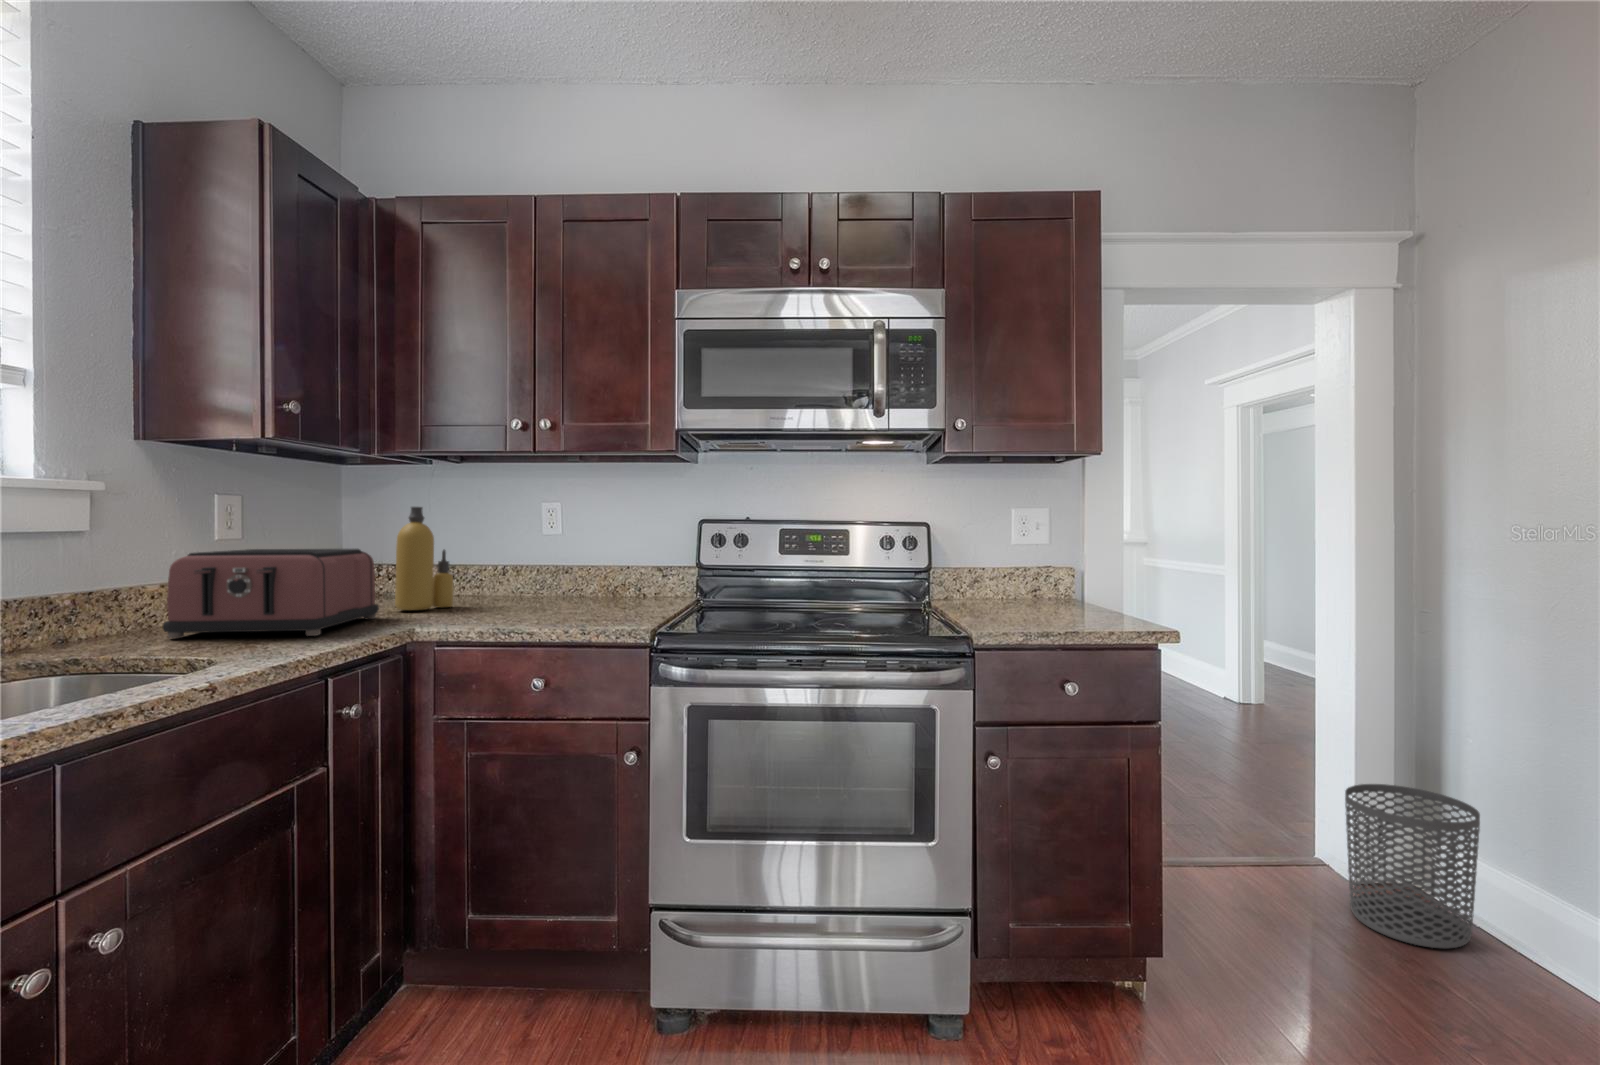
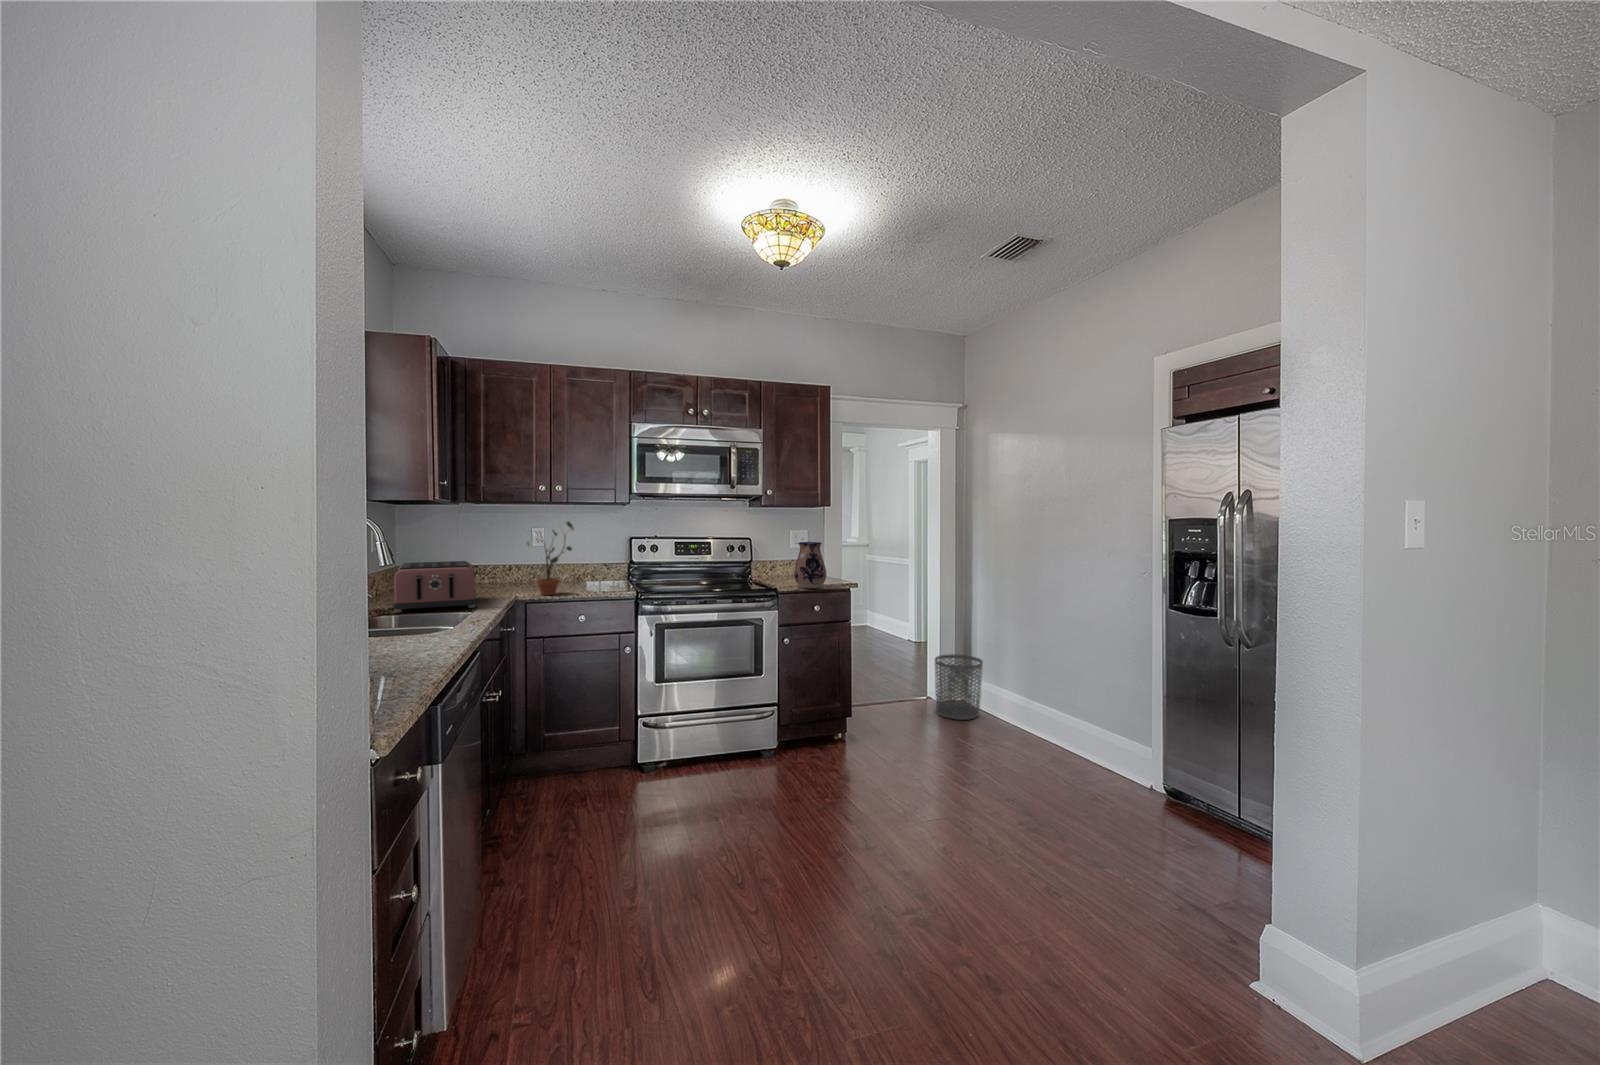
potted plant: none [468,484,581,618] -> present [527,522,574,595]
bottle: present [395,507,454,610] -> none [470,535,498,593]
ceramic pitcher: none [1007,524,1080,626] -> present [794,542,826,589]

